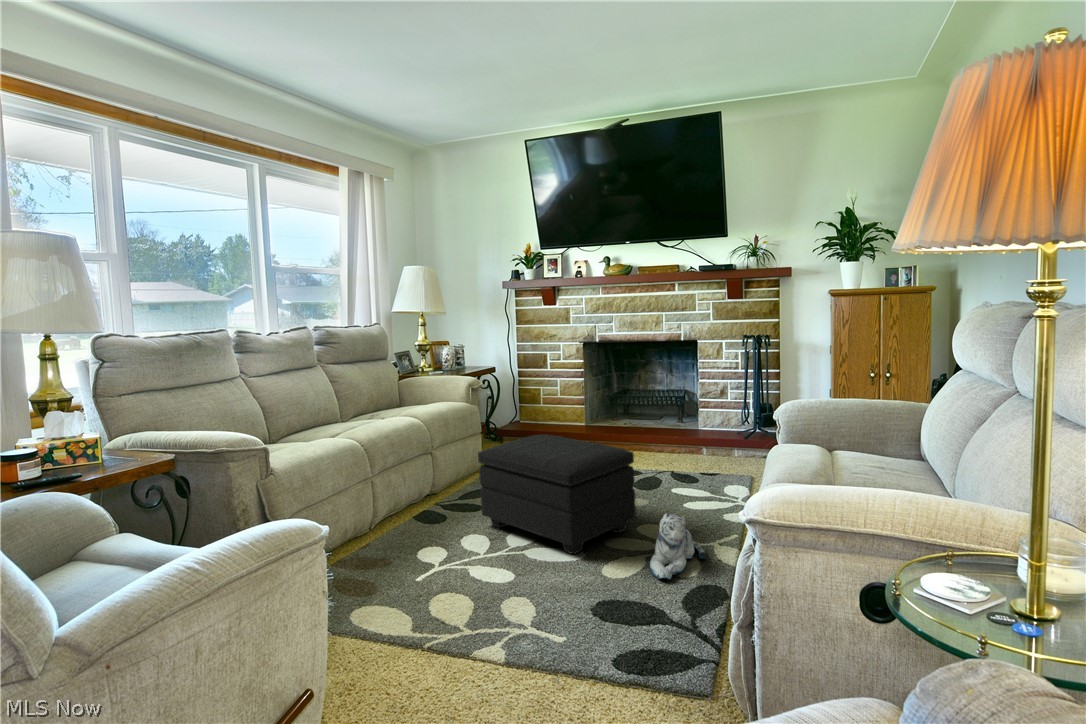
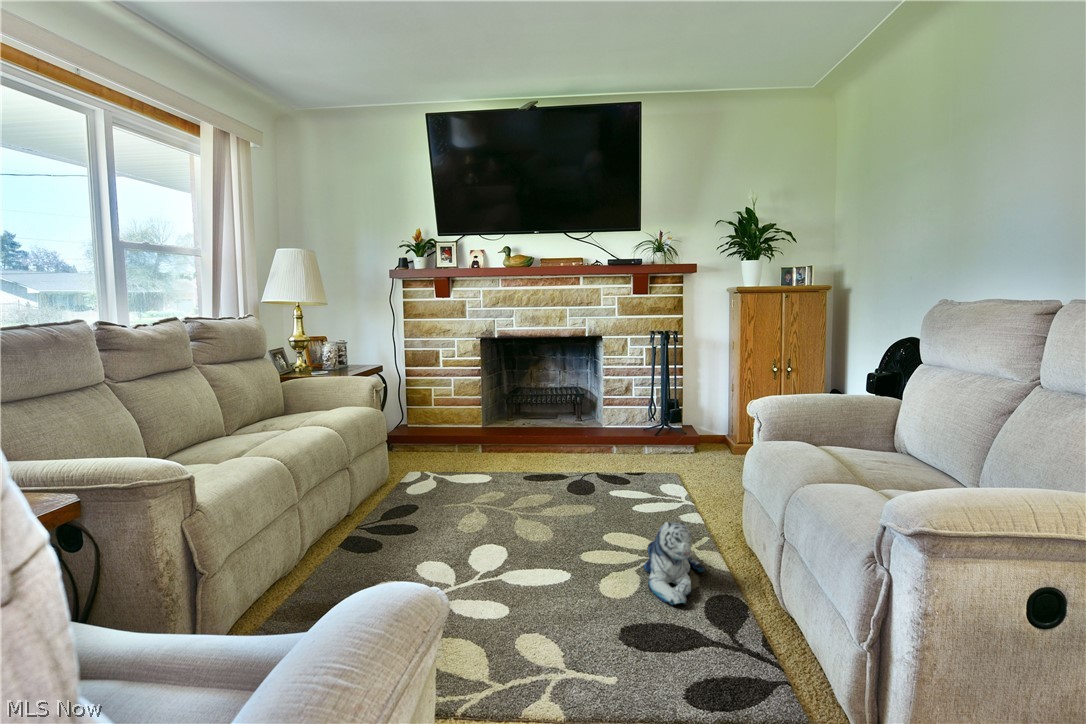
footstool: present [478,434,636,554] -> none [407,436,602,582]

